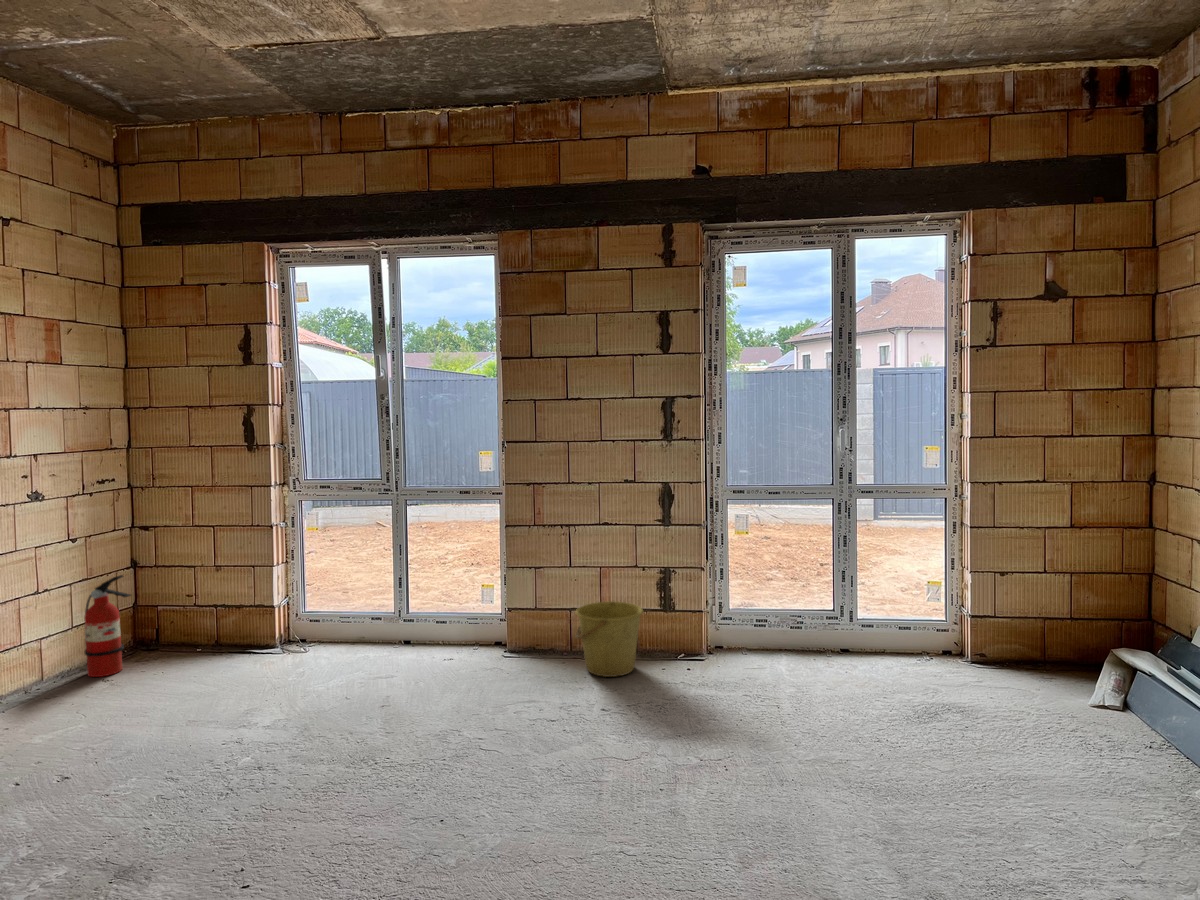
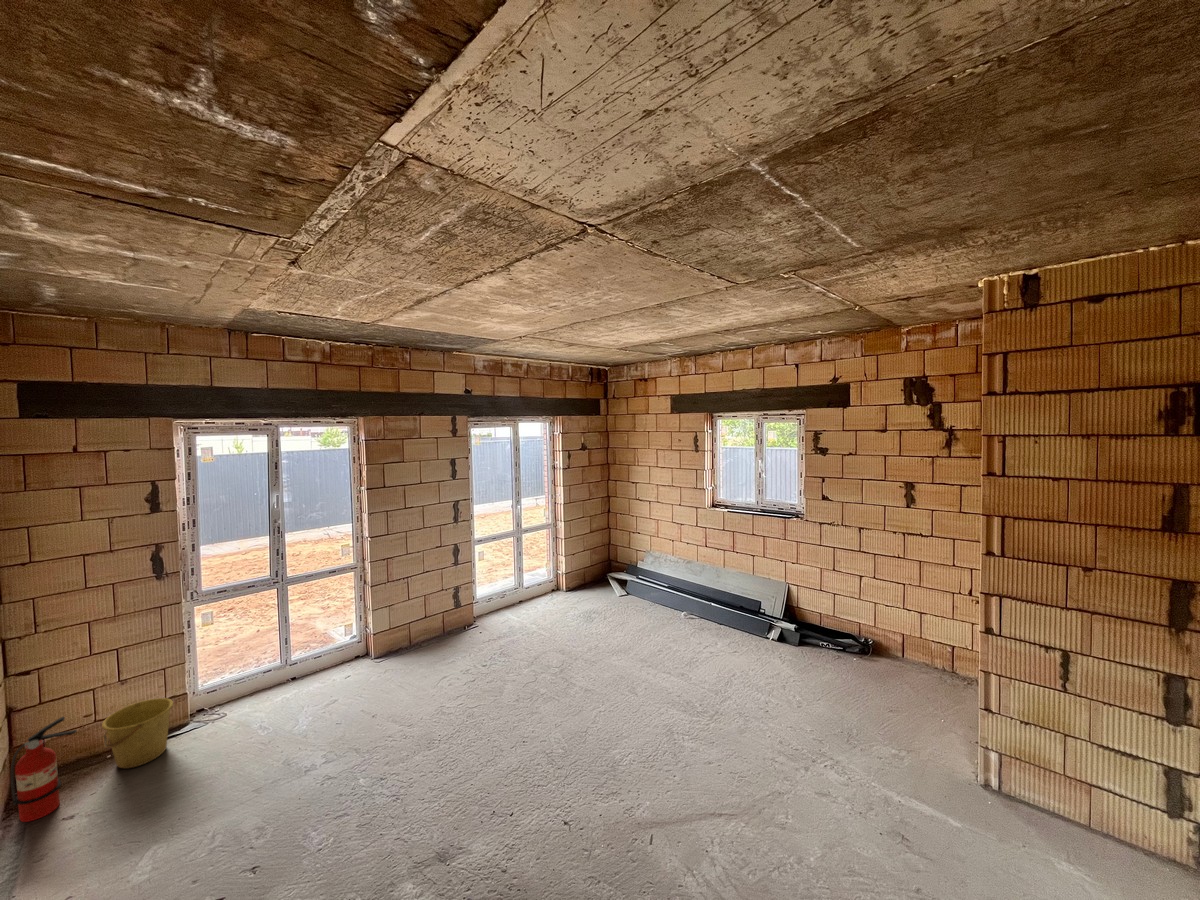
bucket: present [575,601,643,677] -> present [102,698,174,768]

